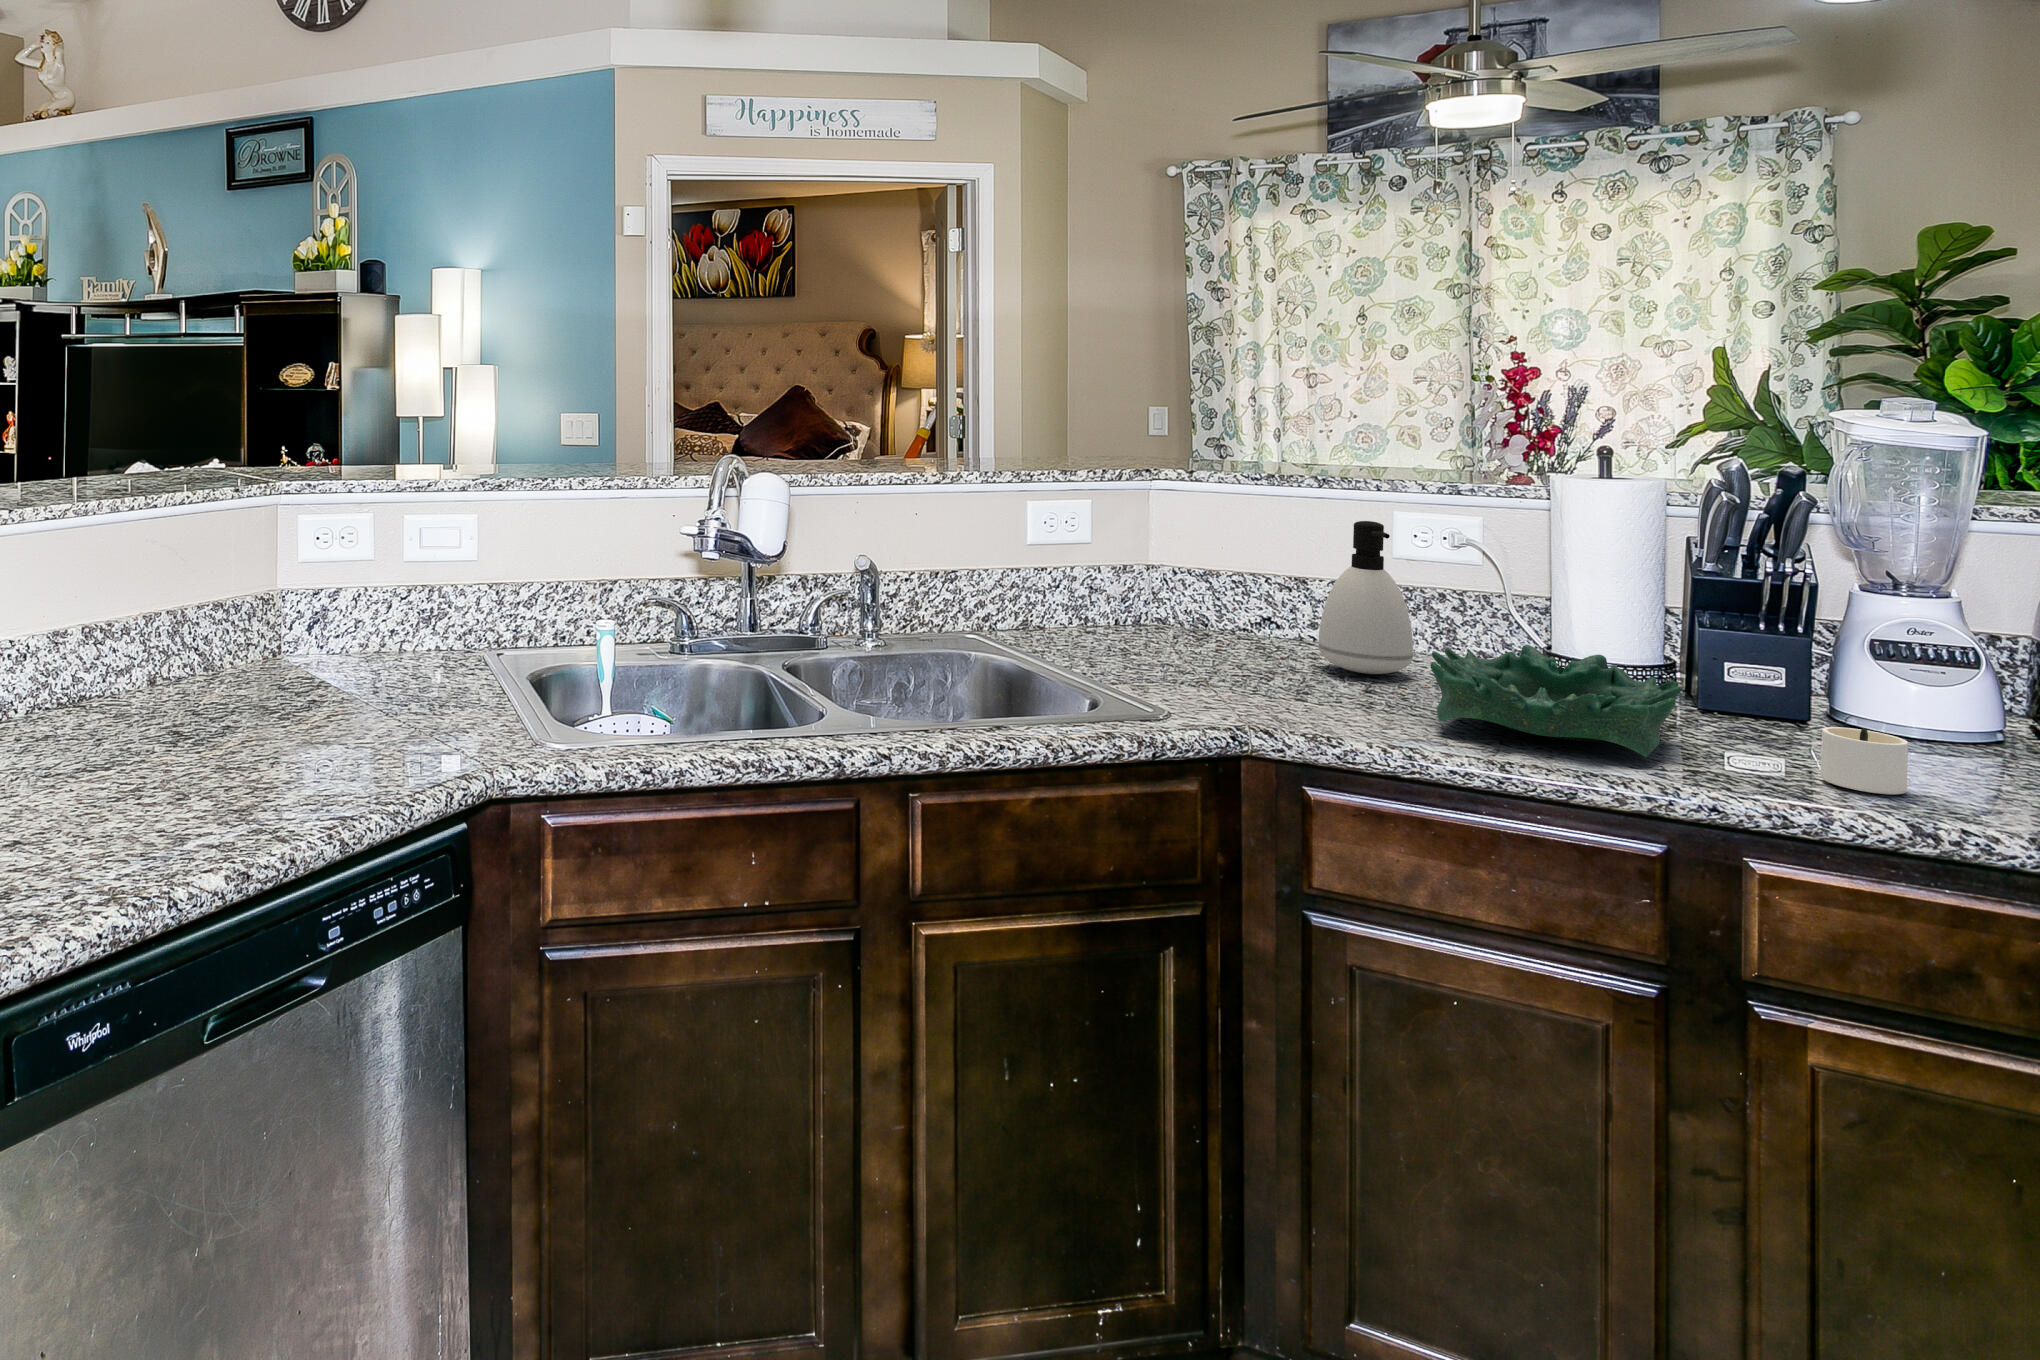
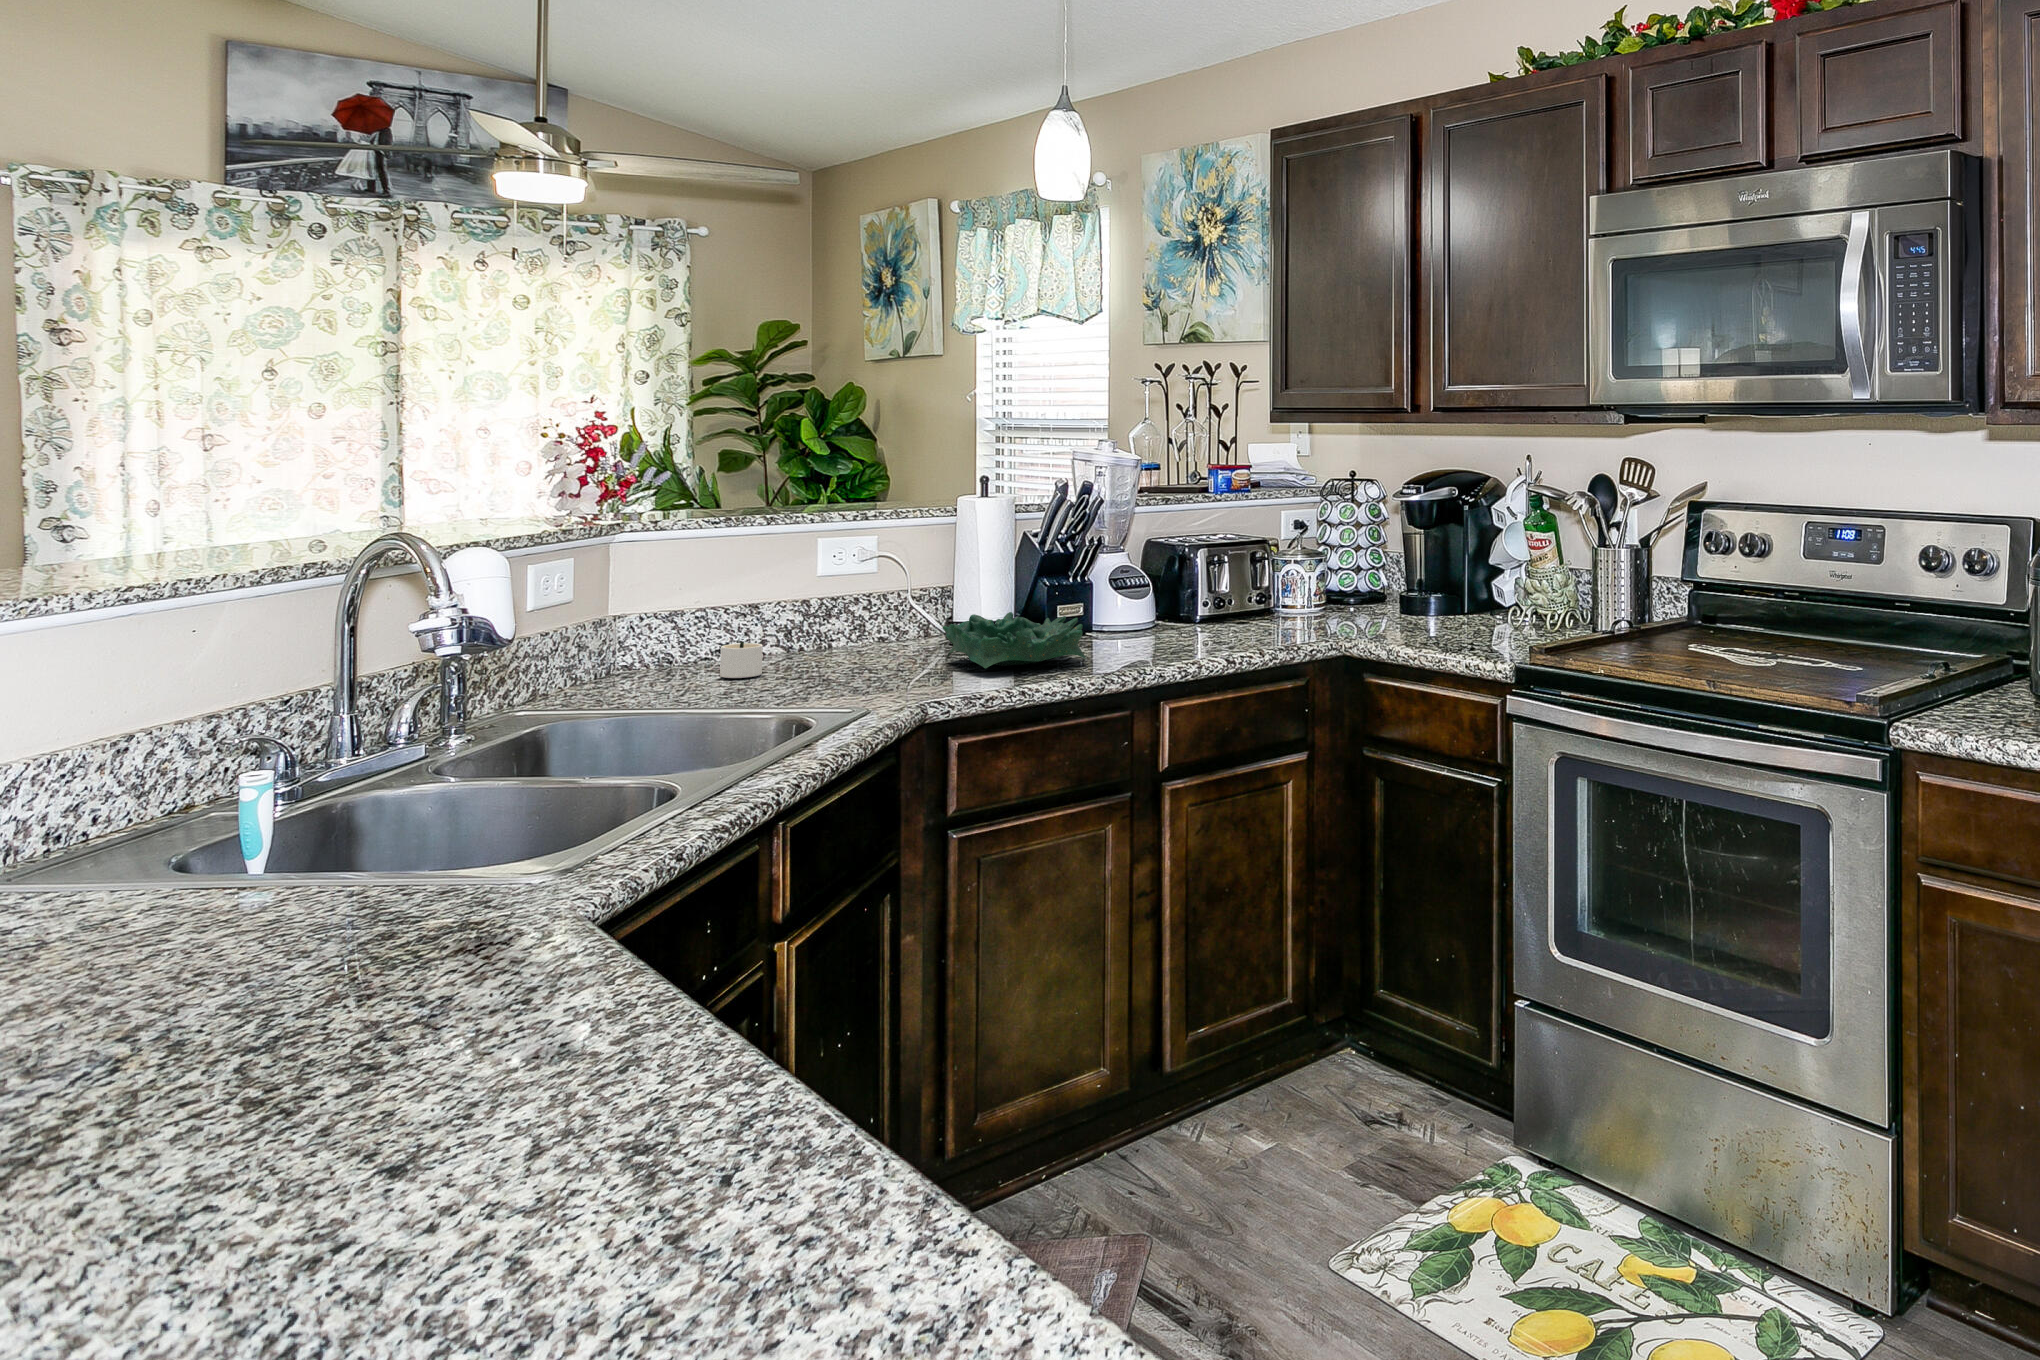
soap dispenser: present [1318,521,1413,674] -> none [813,547,881,663]
candle: present [1821,727,1908,795] -> present [720,641,763,678]

